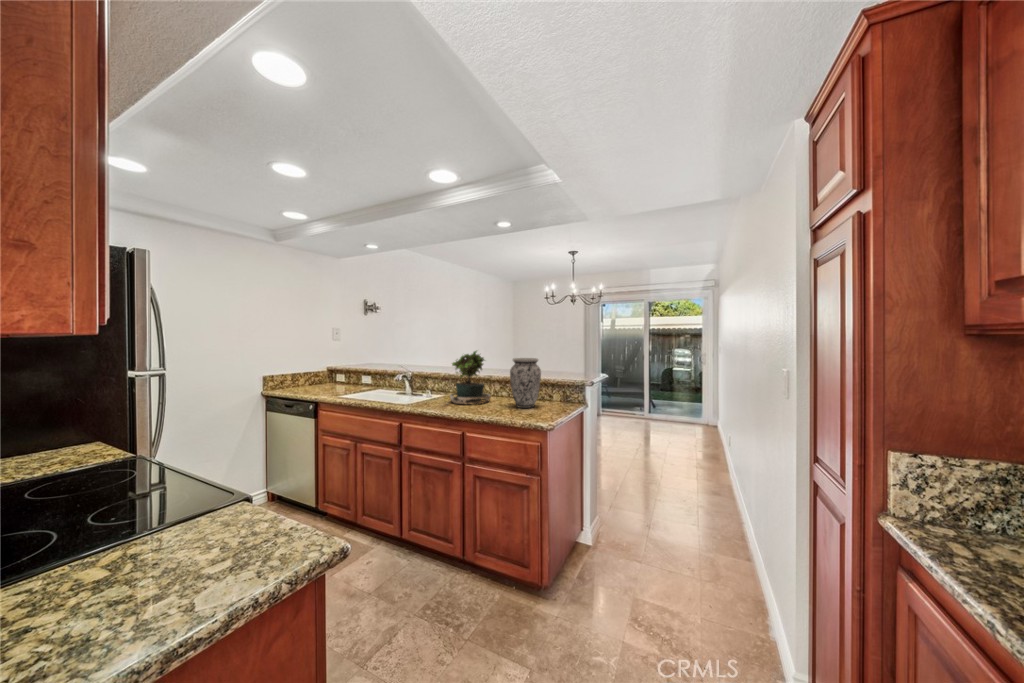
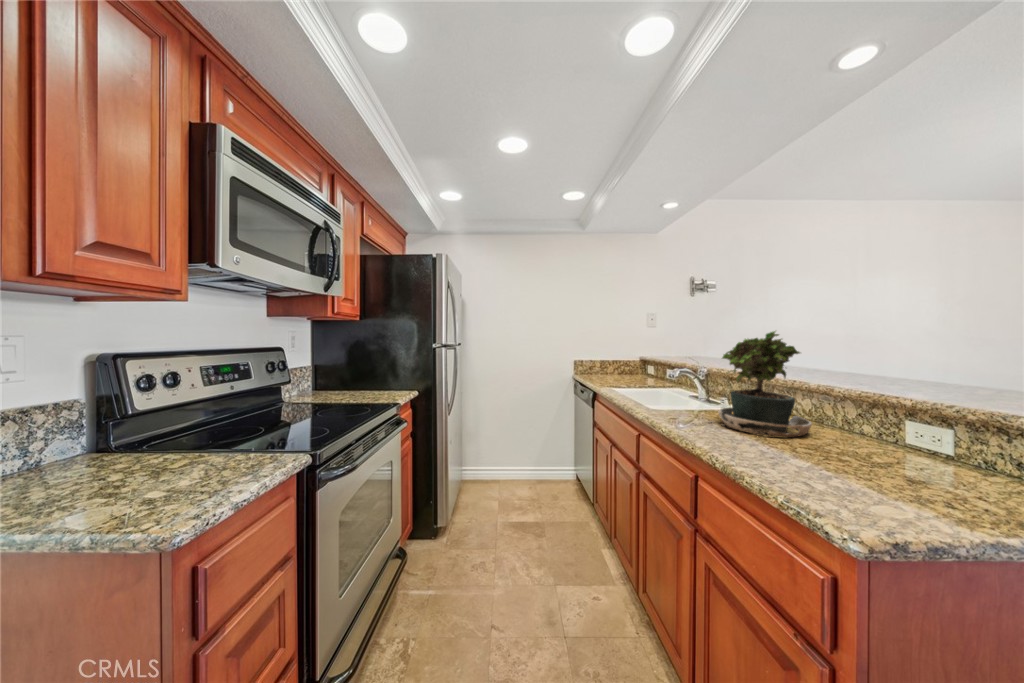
vase: present [510,358,541,408] -> none [835,348,953,479]

